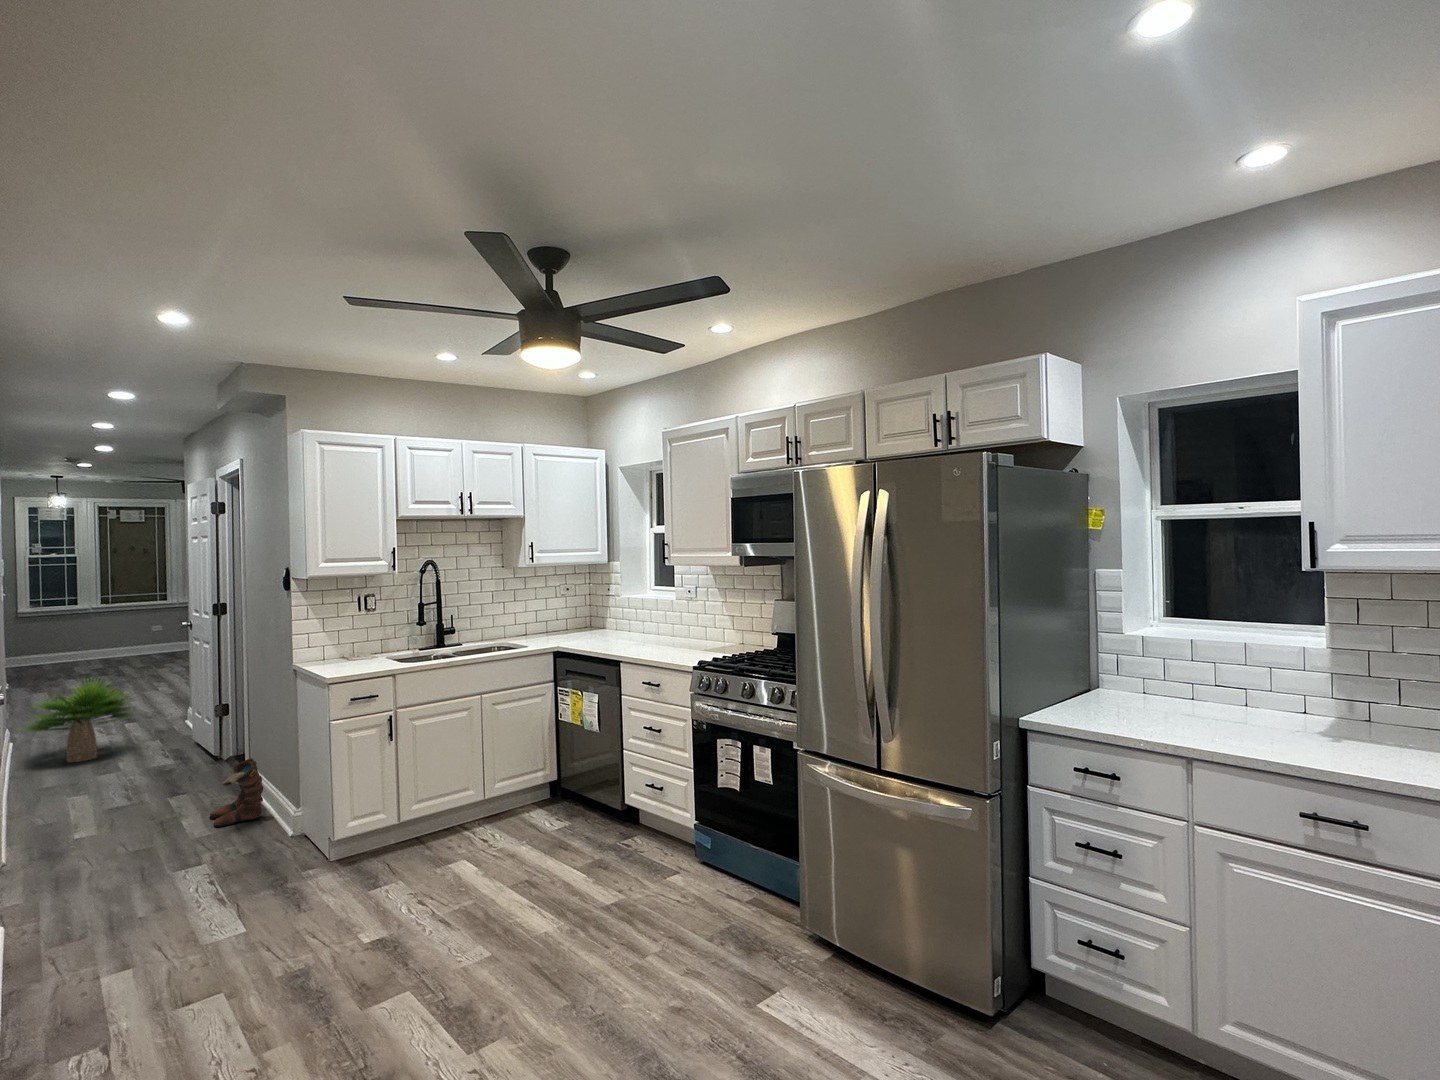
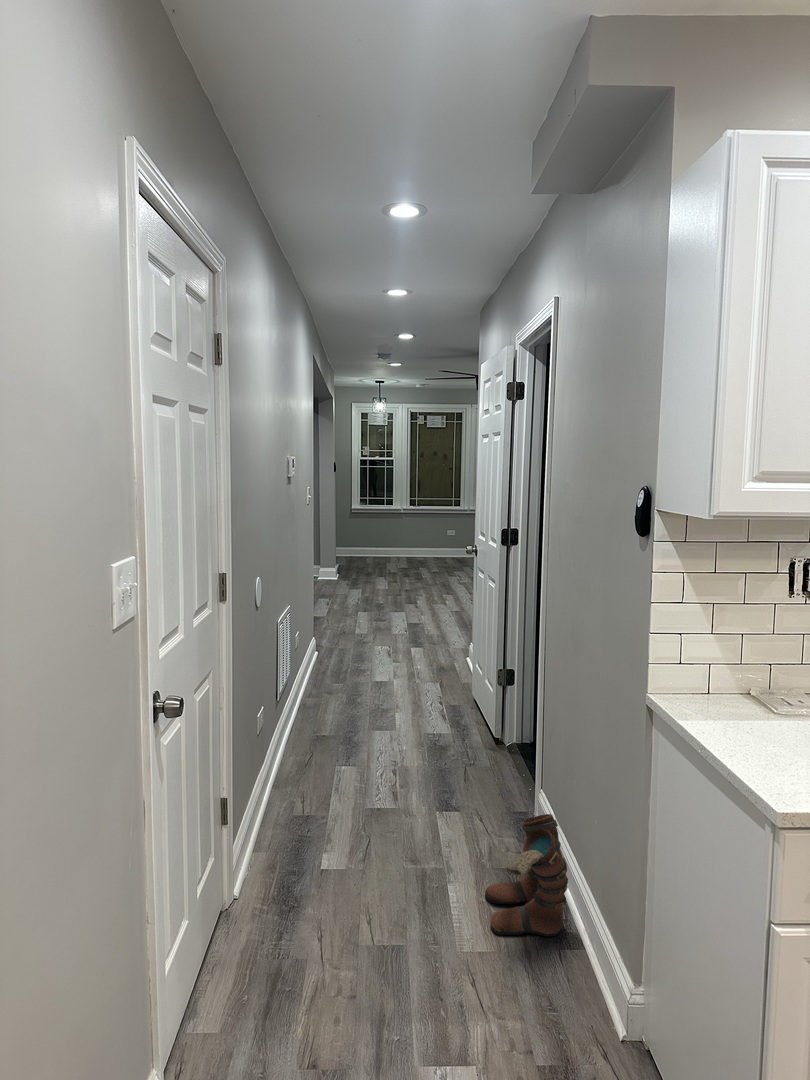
potted plant: present [24,681,134,762] -> none [308,599,421,699]

